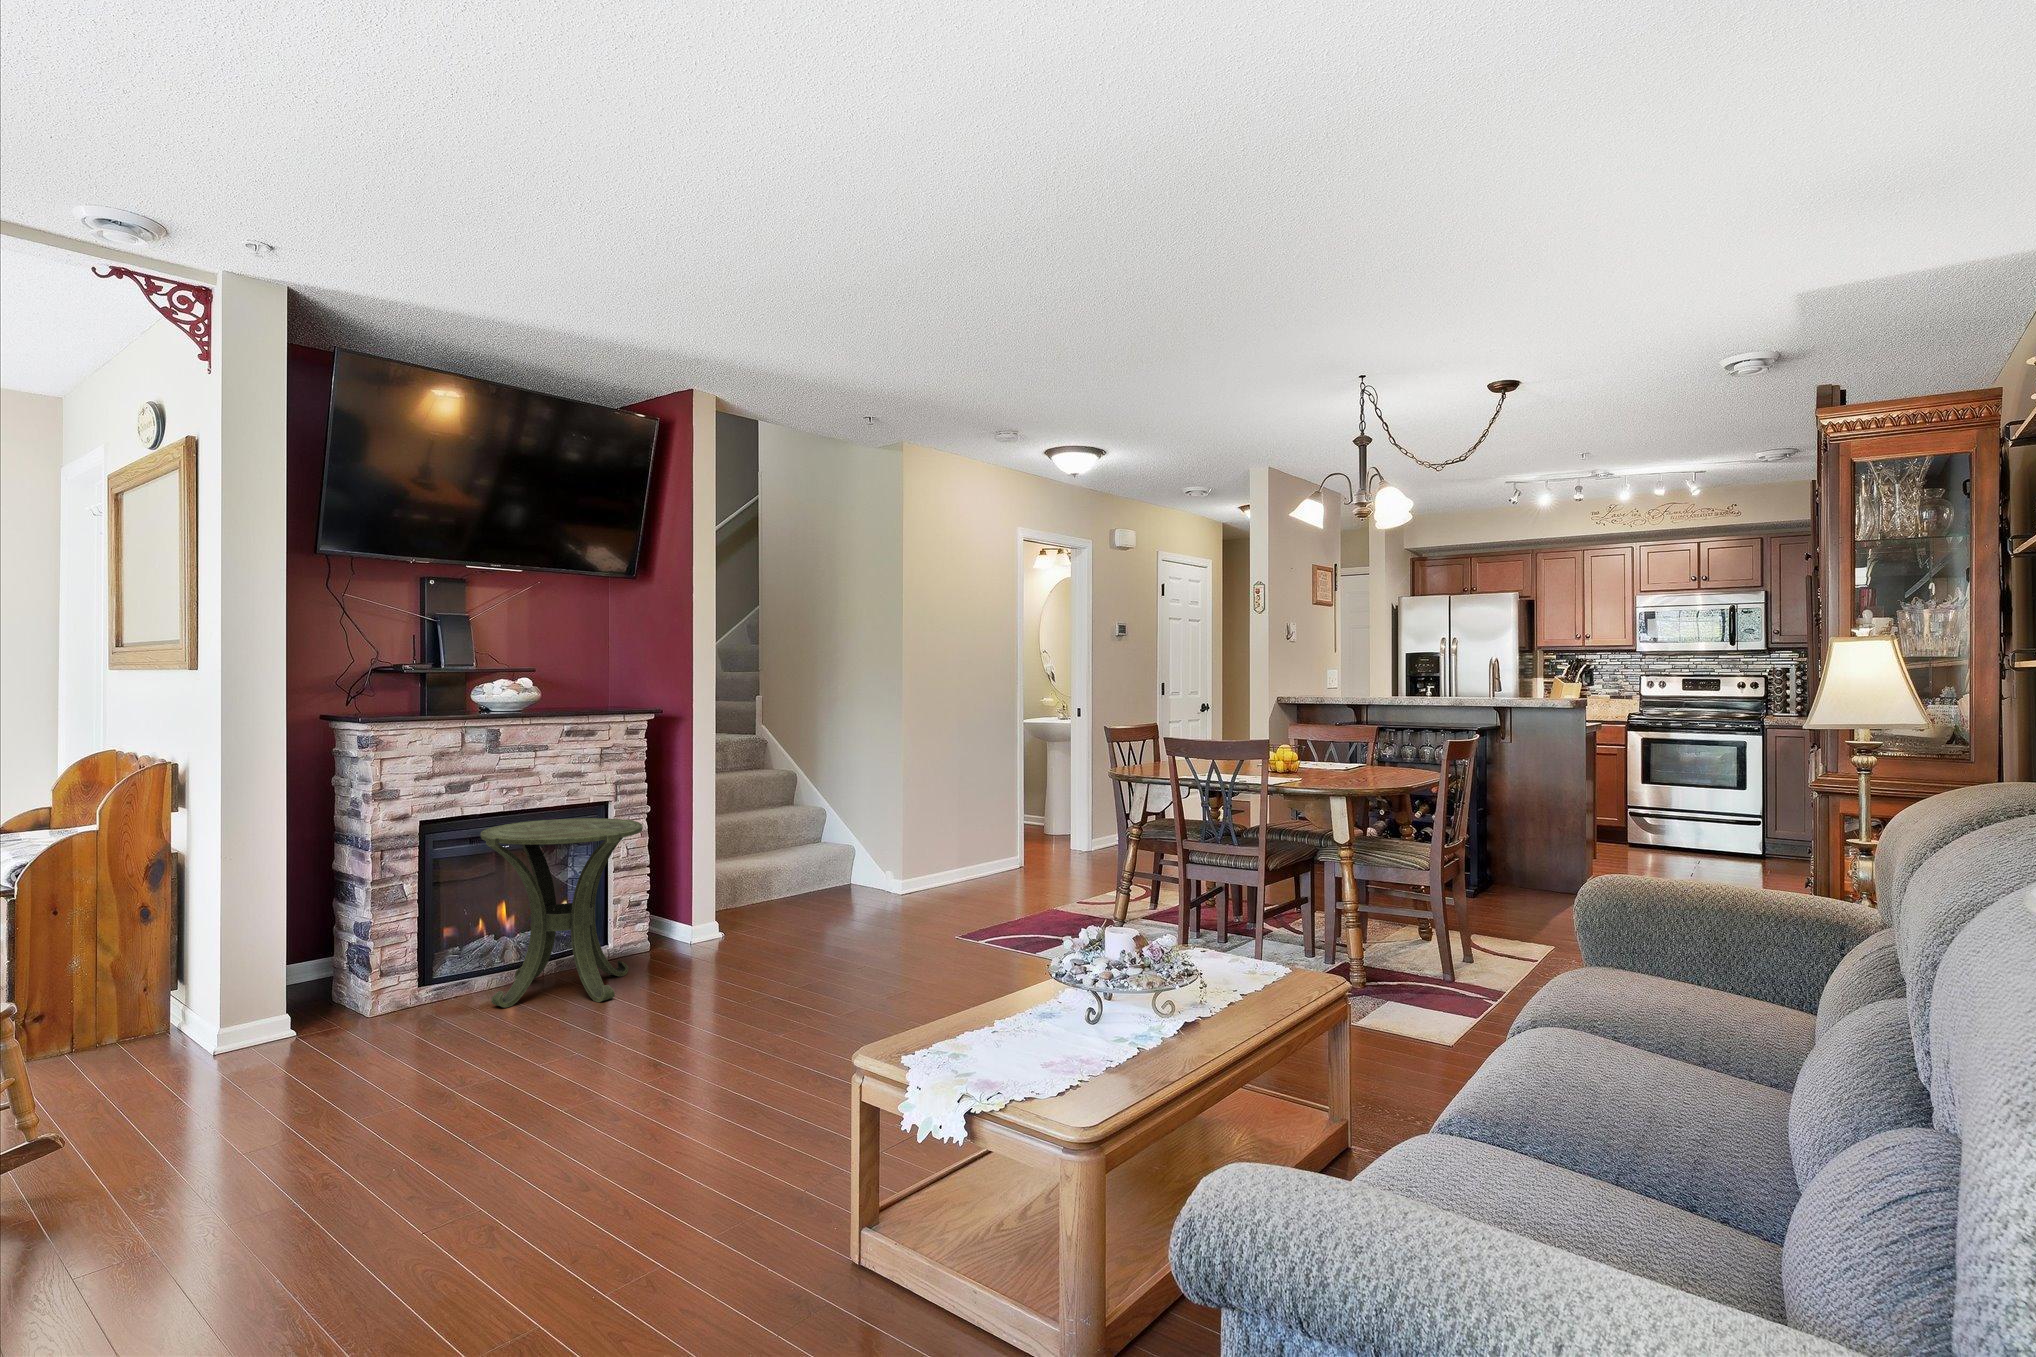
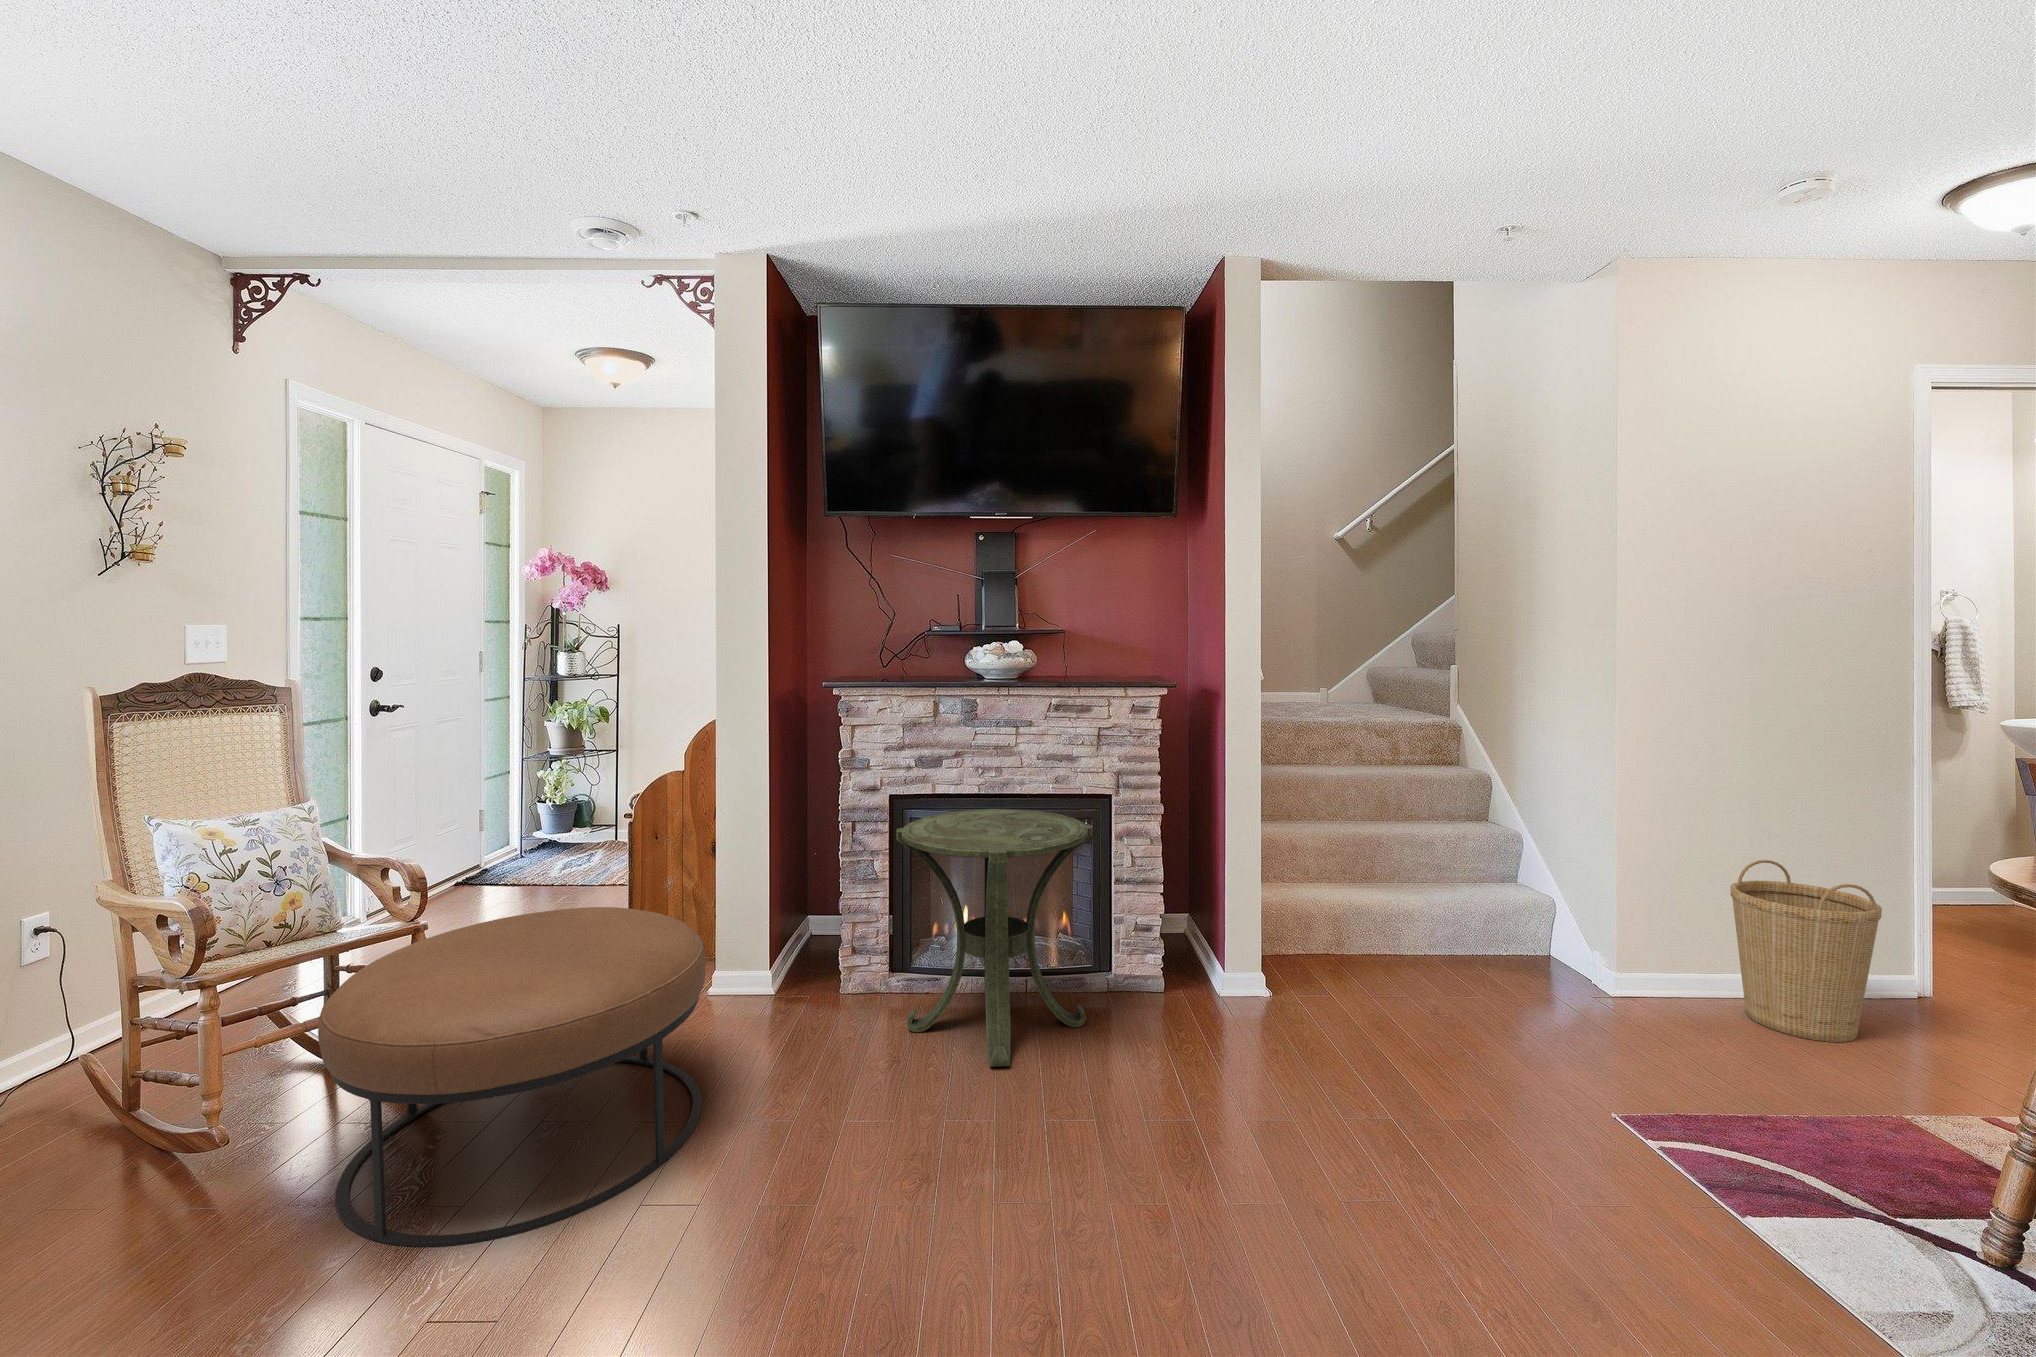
basket: none [941,804,1000,893] -> present [1730,860,1882,1042]
ottoman: none [107,925,465,1187] -> present [318,907,706,1247]

